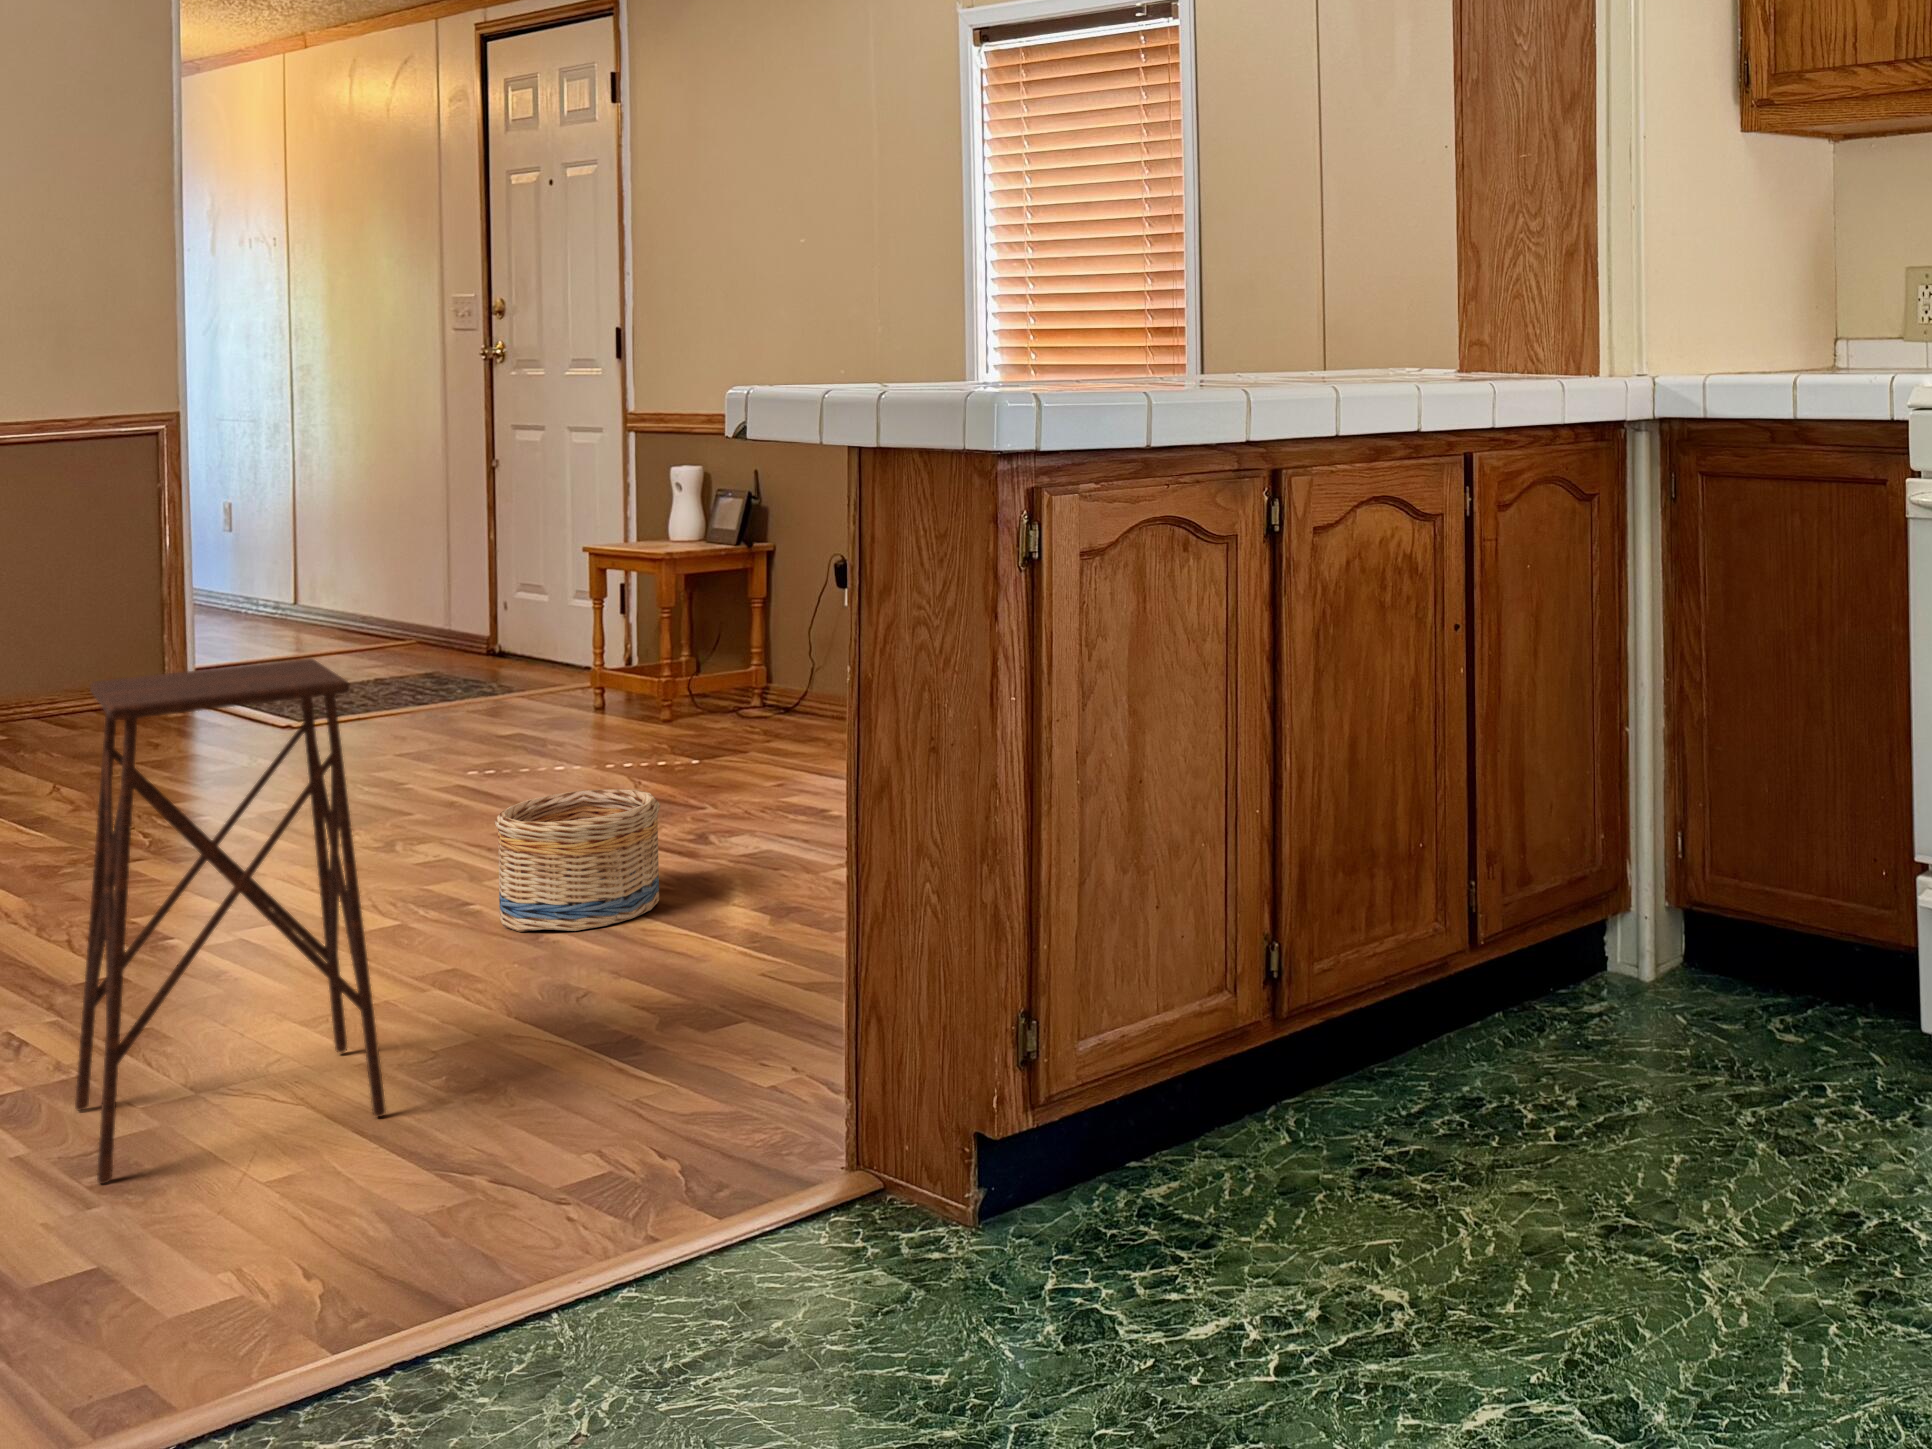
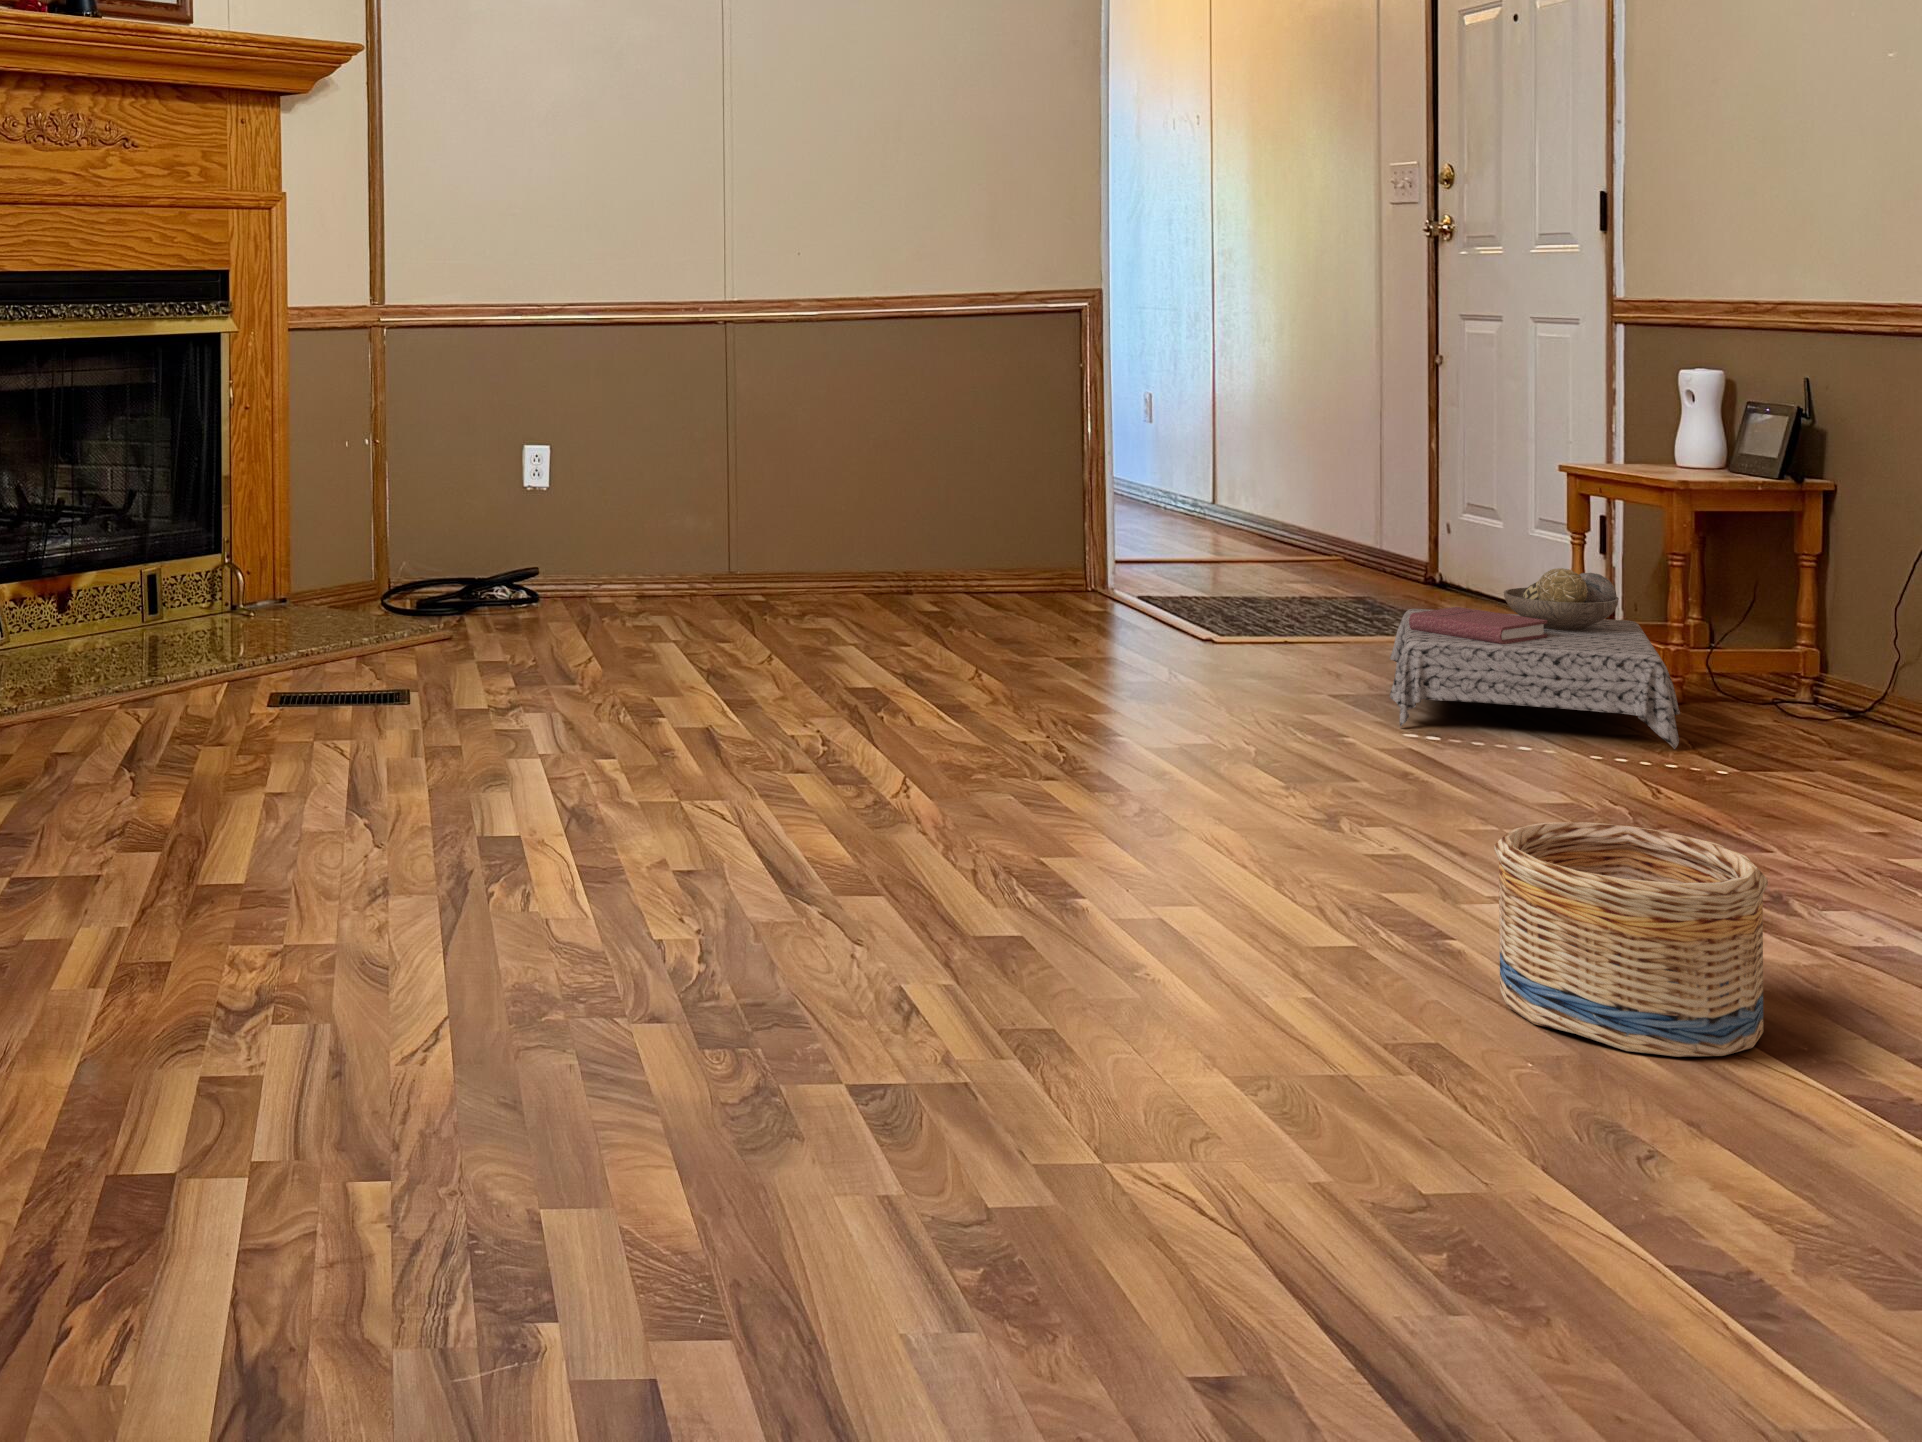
ottoman: none [445,626,657,769] -> present [1390,568,1680,749]
side table: present [75,658,386,1184] -> none [952,575,1367,1349]

